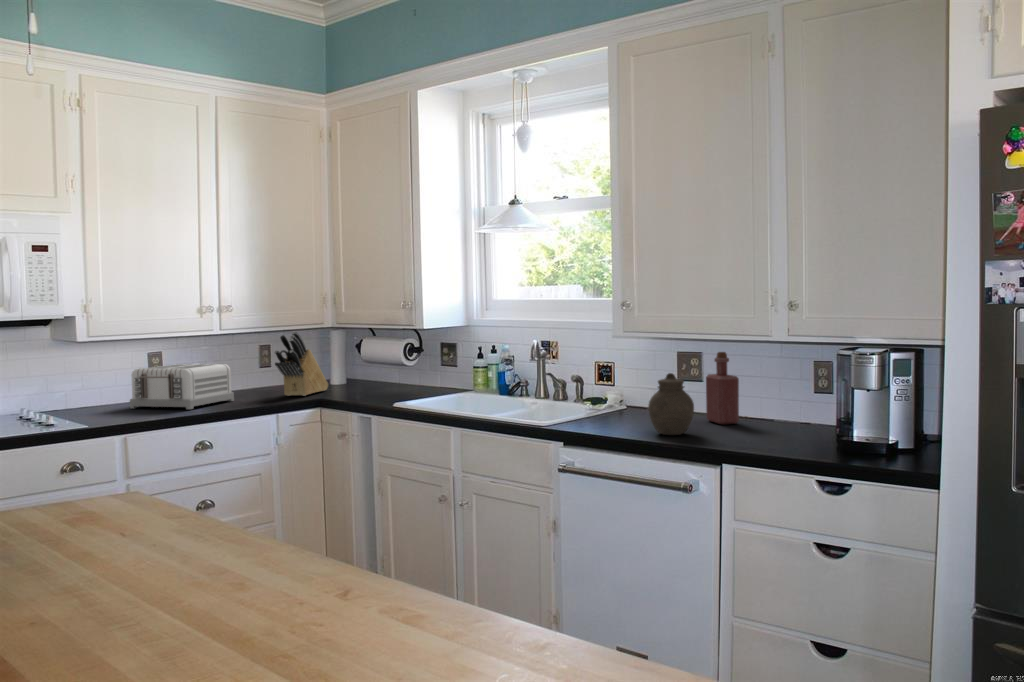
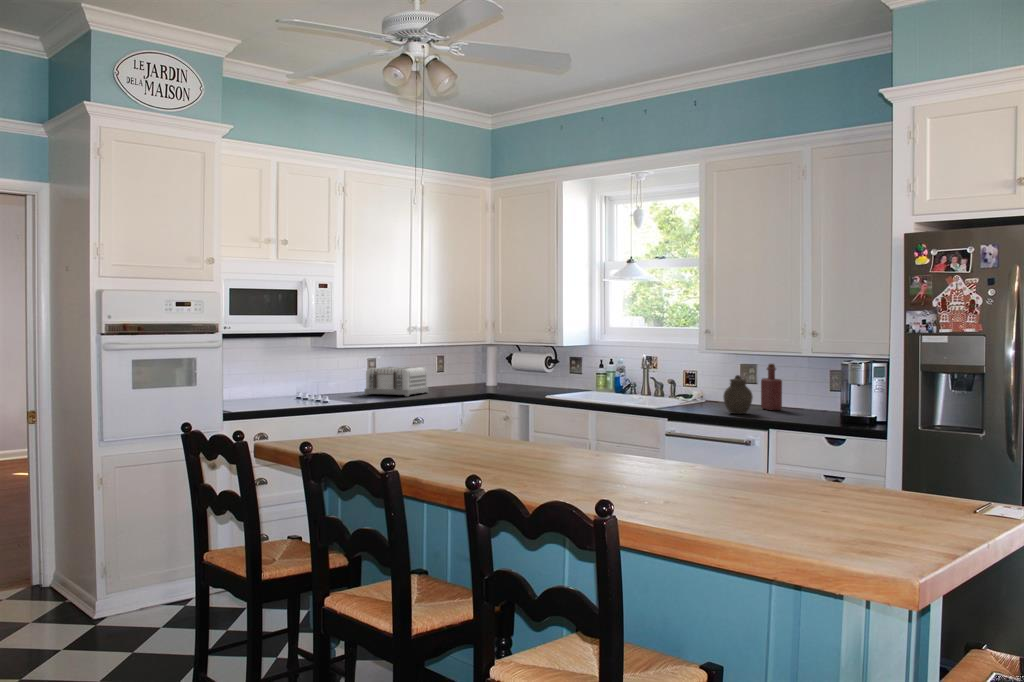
knife block: present [274,331,328,396] -> none [457,346,487,392]

